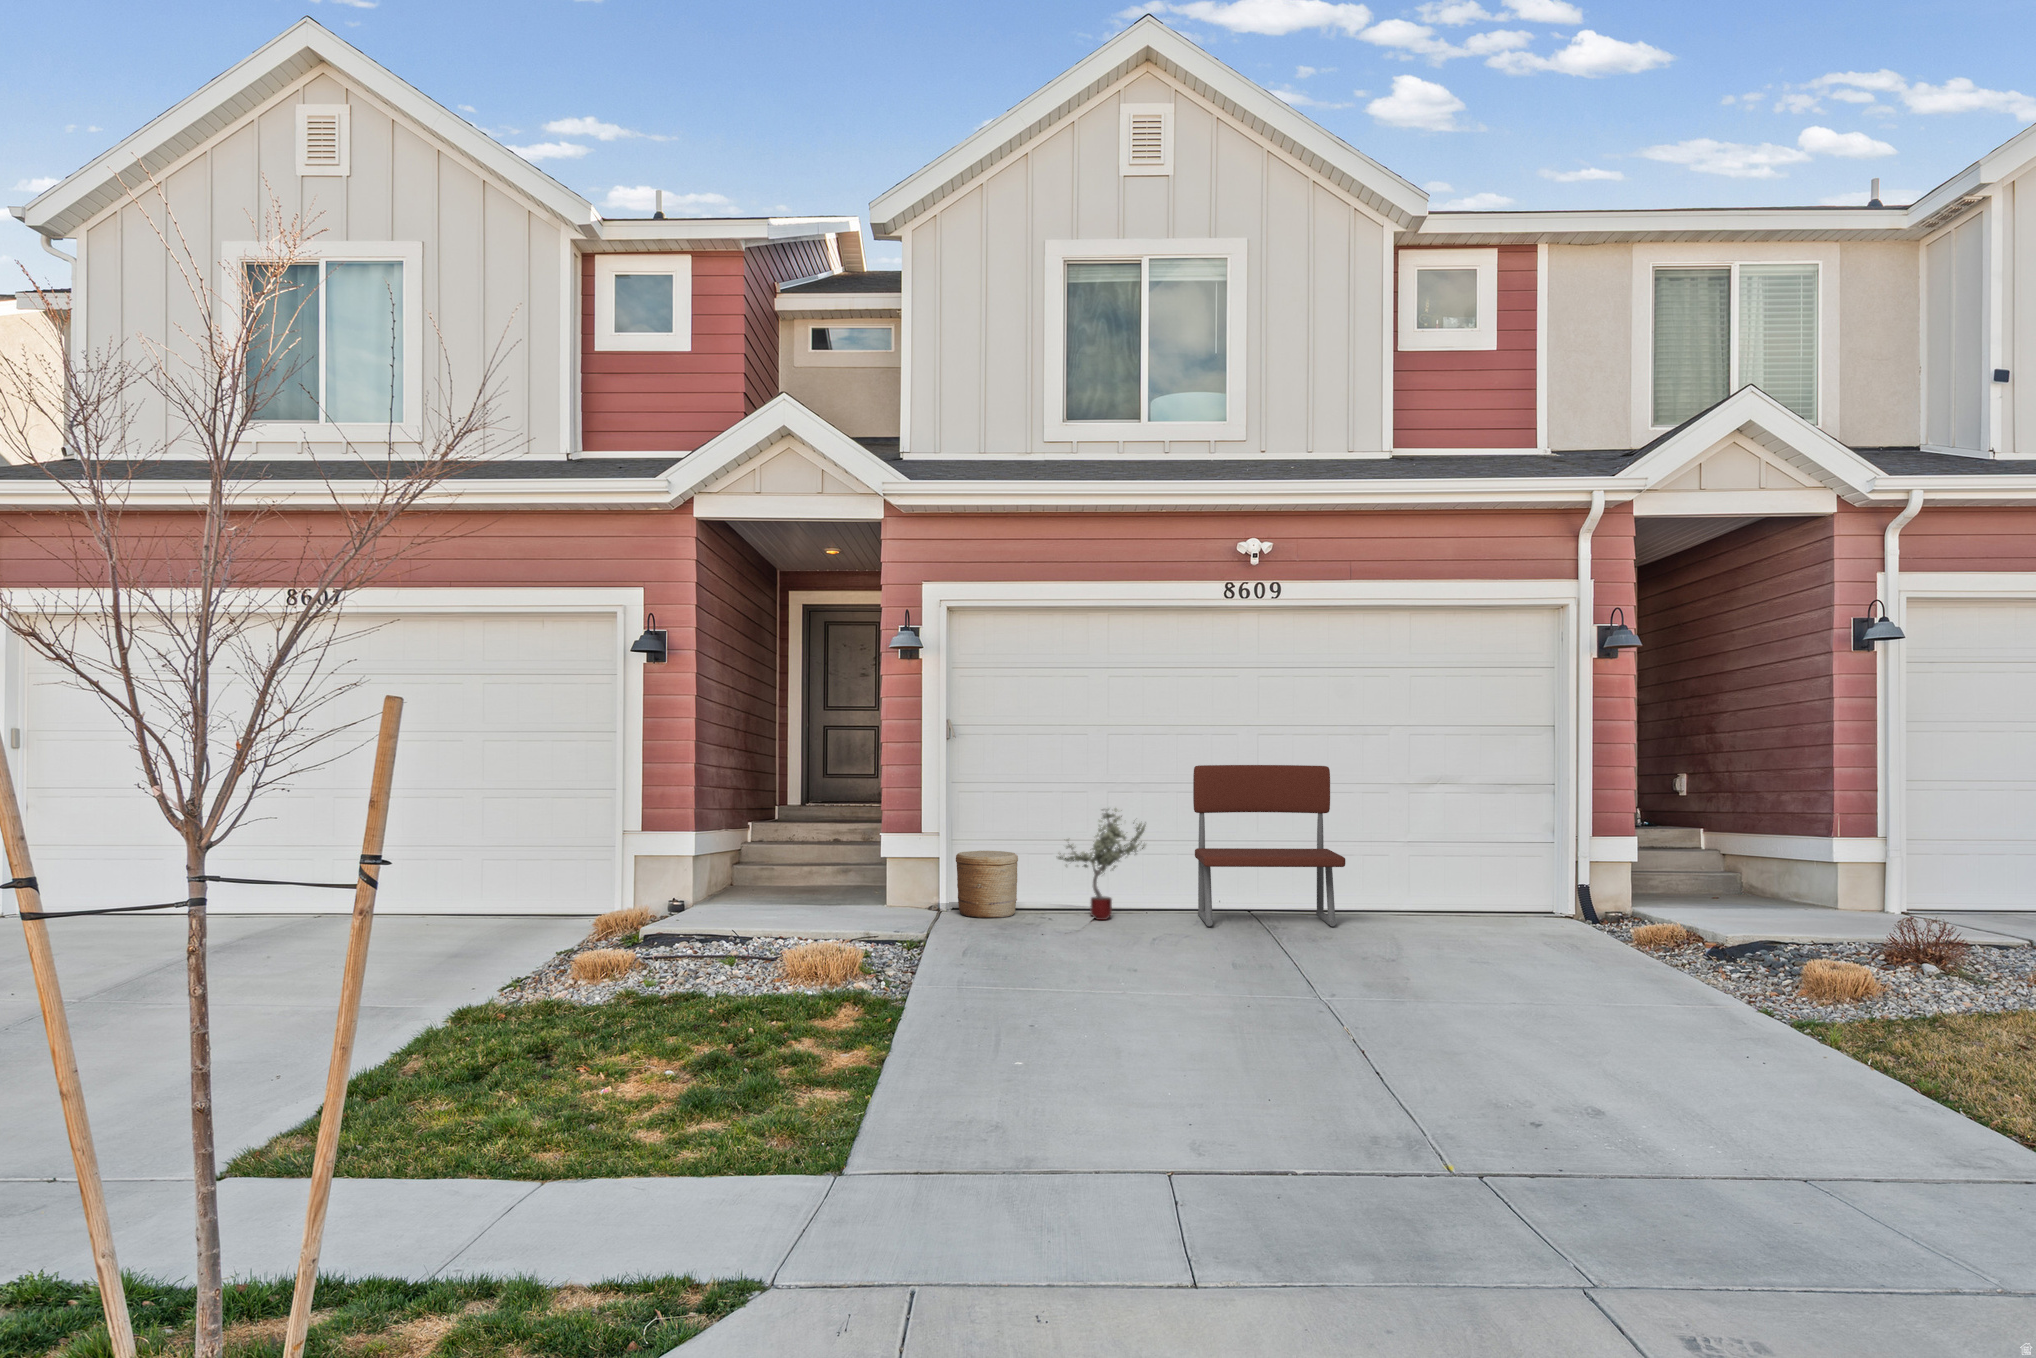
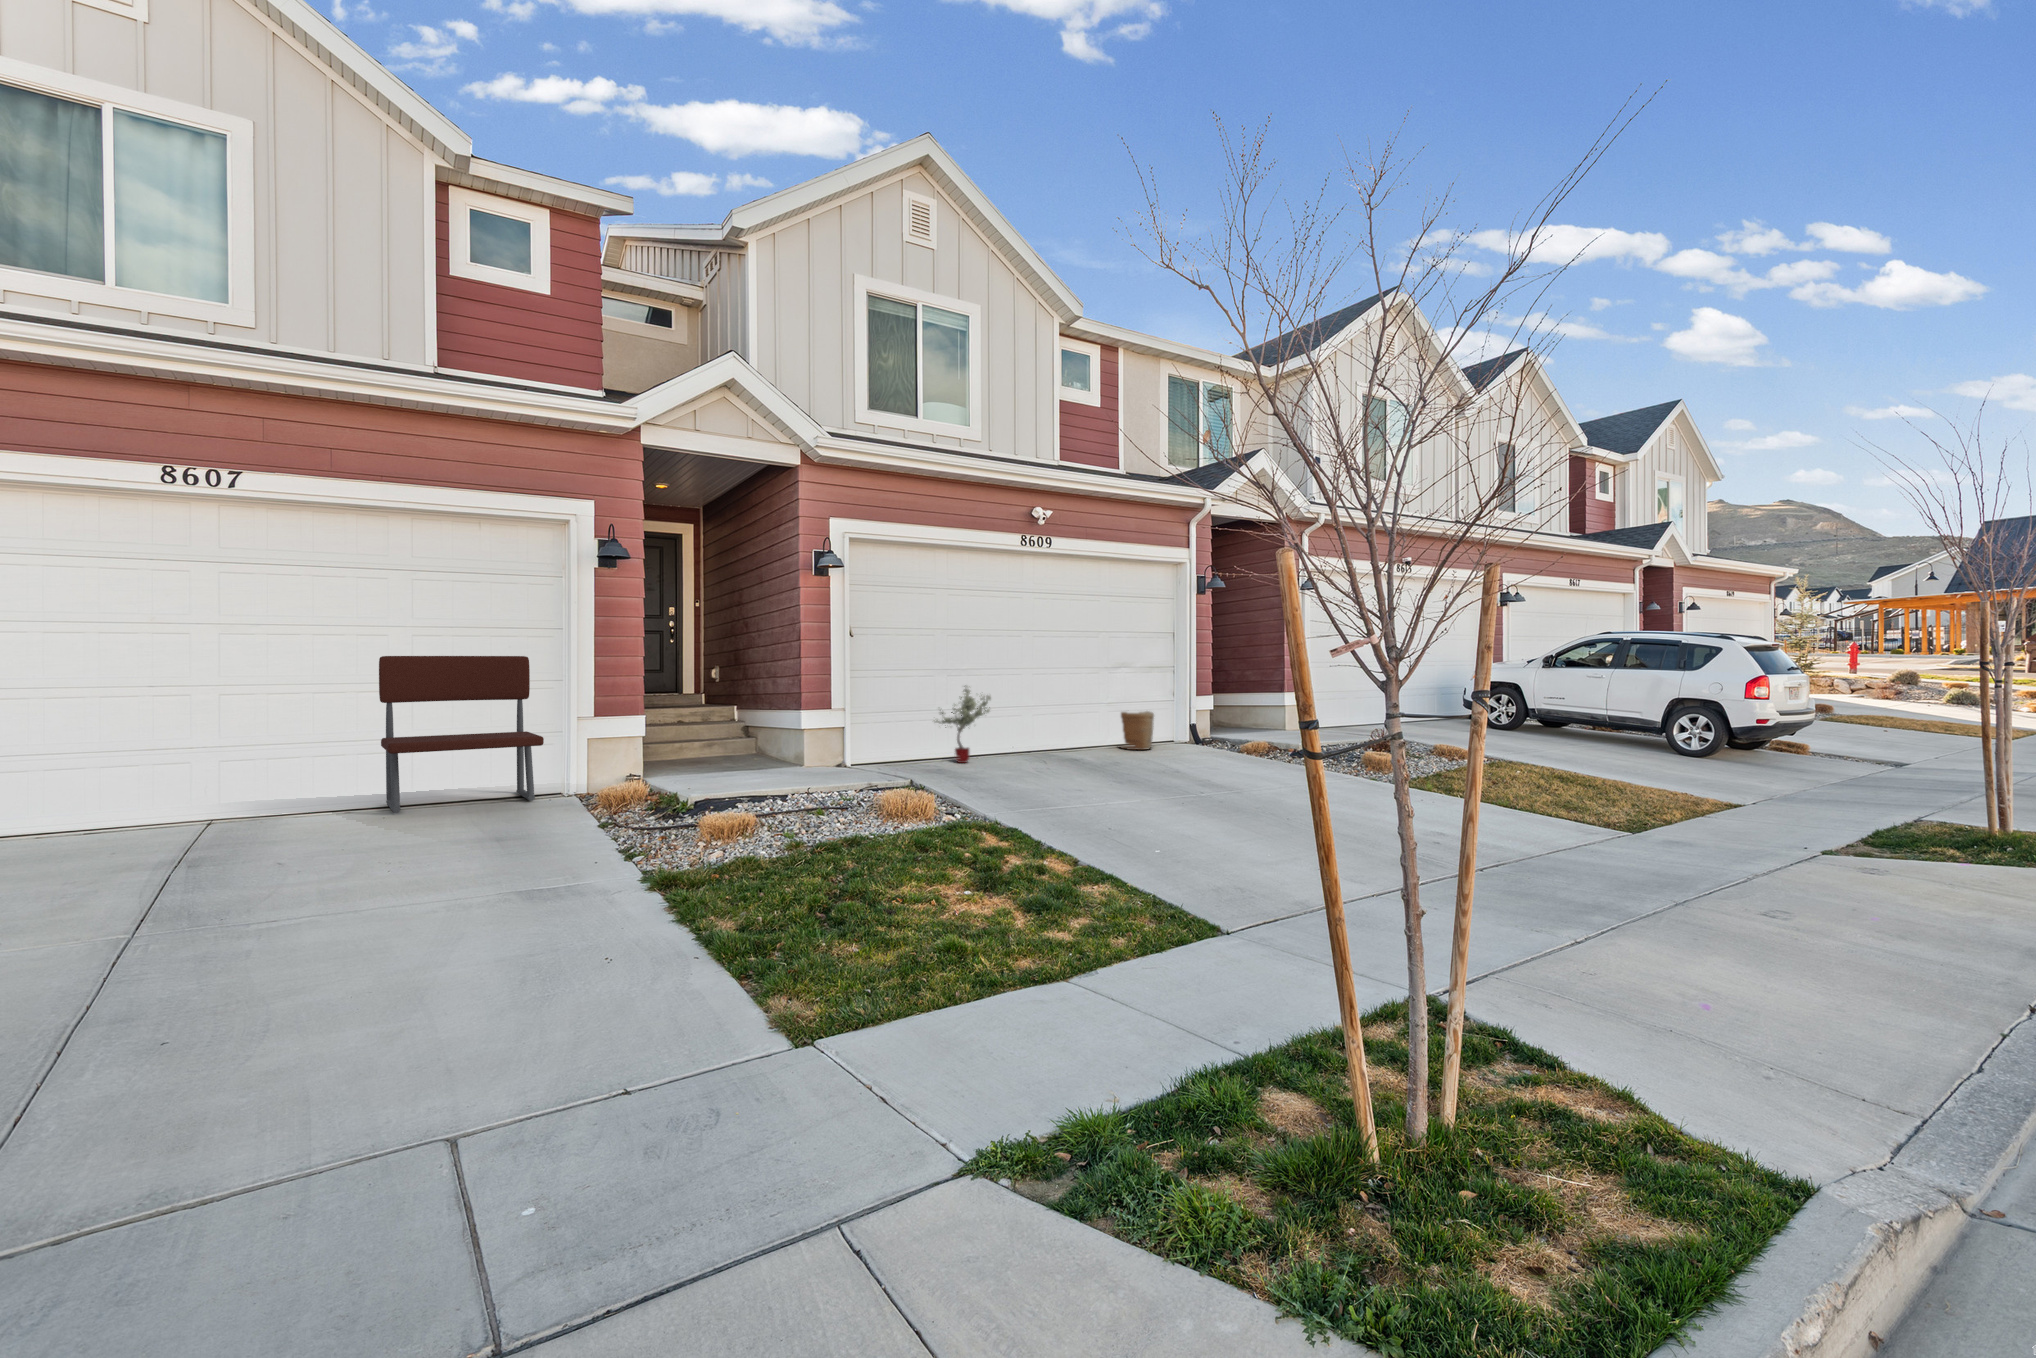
bench: present [1193,765,1345,926] -> present [379,656,544,813]
woven basket: present [956,851,1018,918] -> present [1119,711,1154,750]

